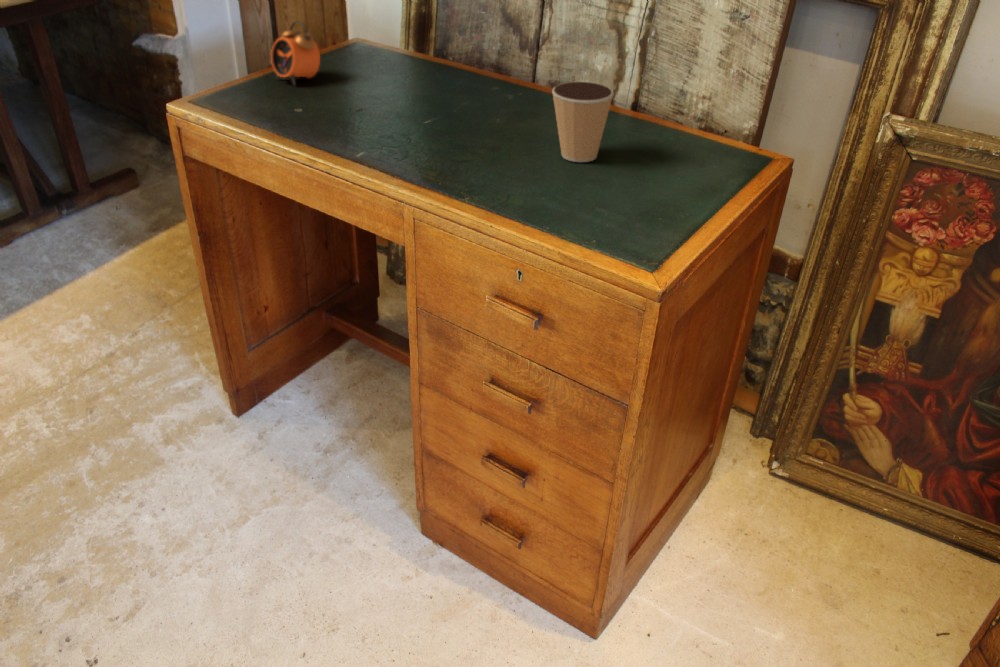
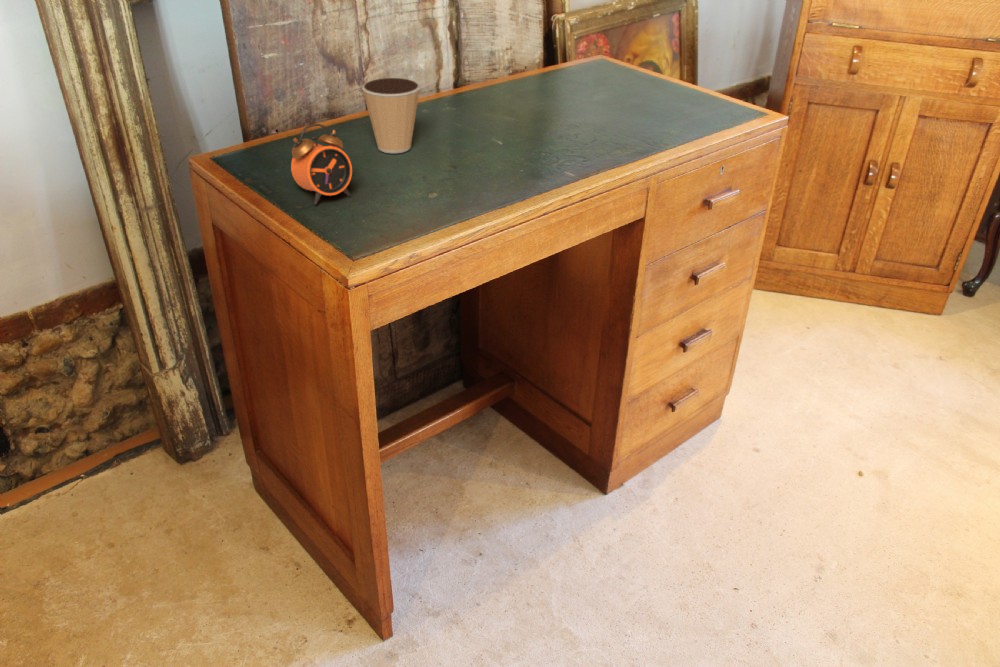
coffee cup: present [552,82,614,162] -> present [362,78,420,153]

